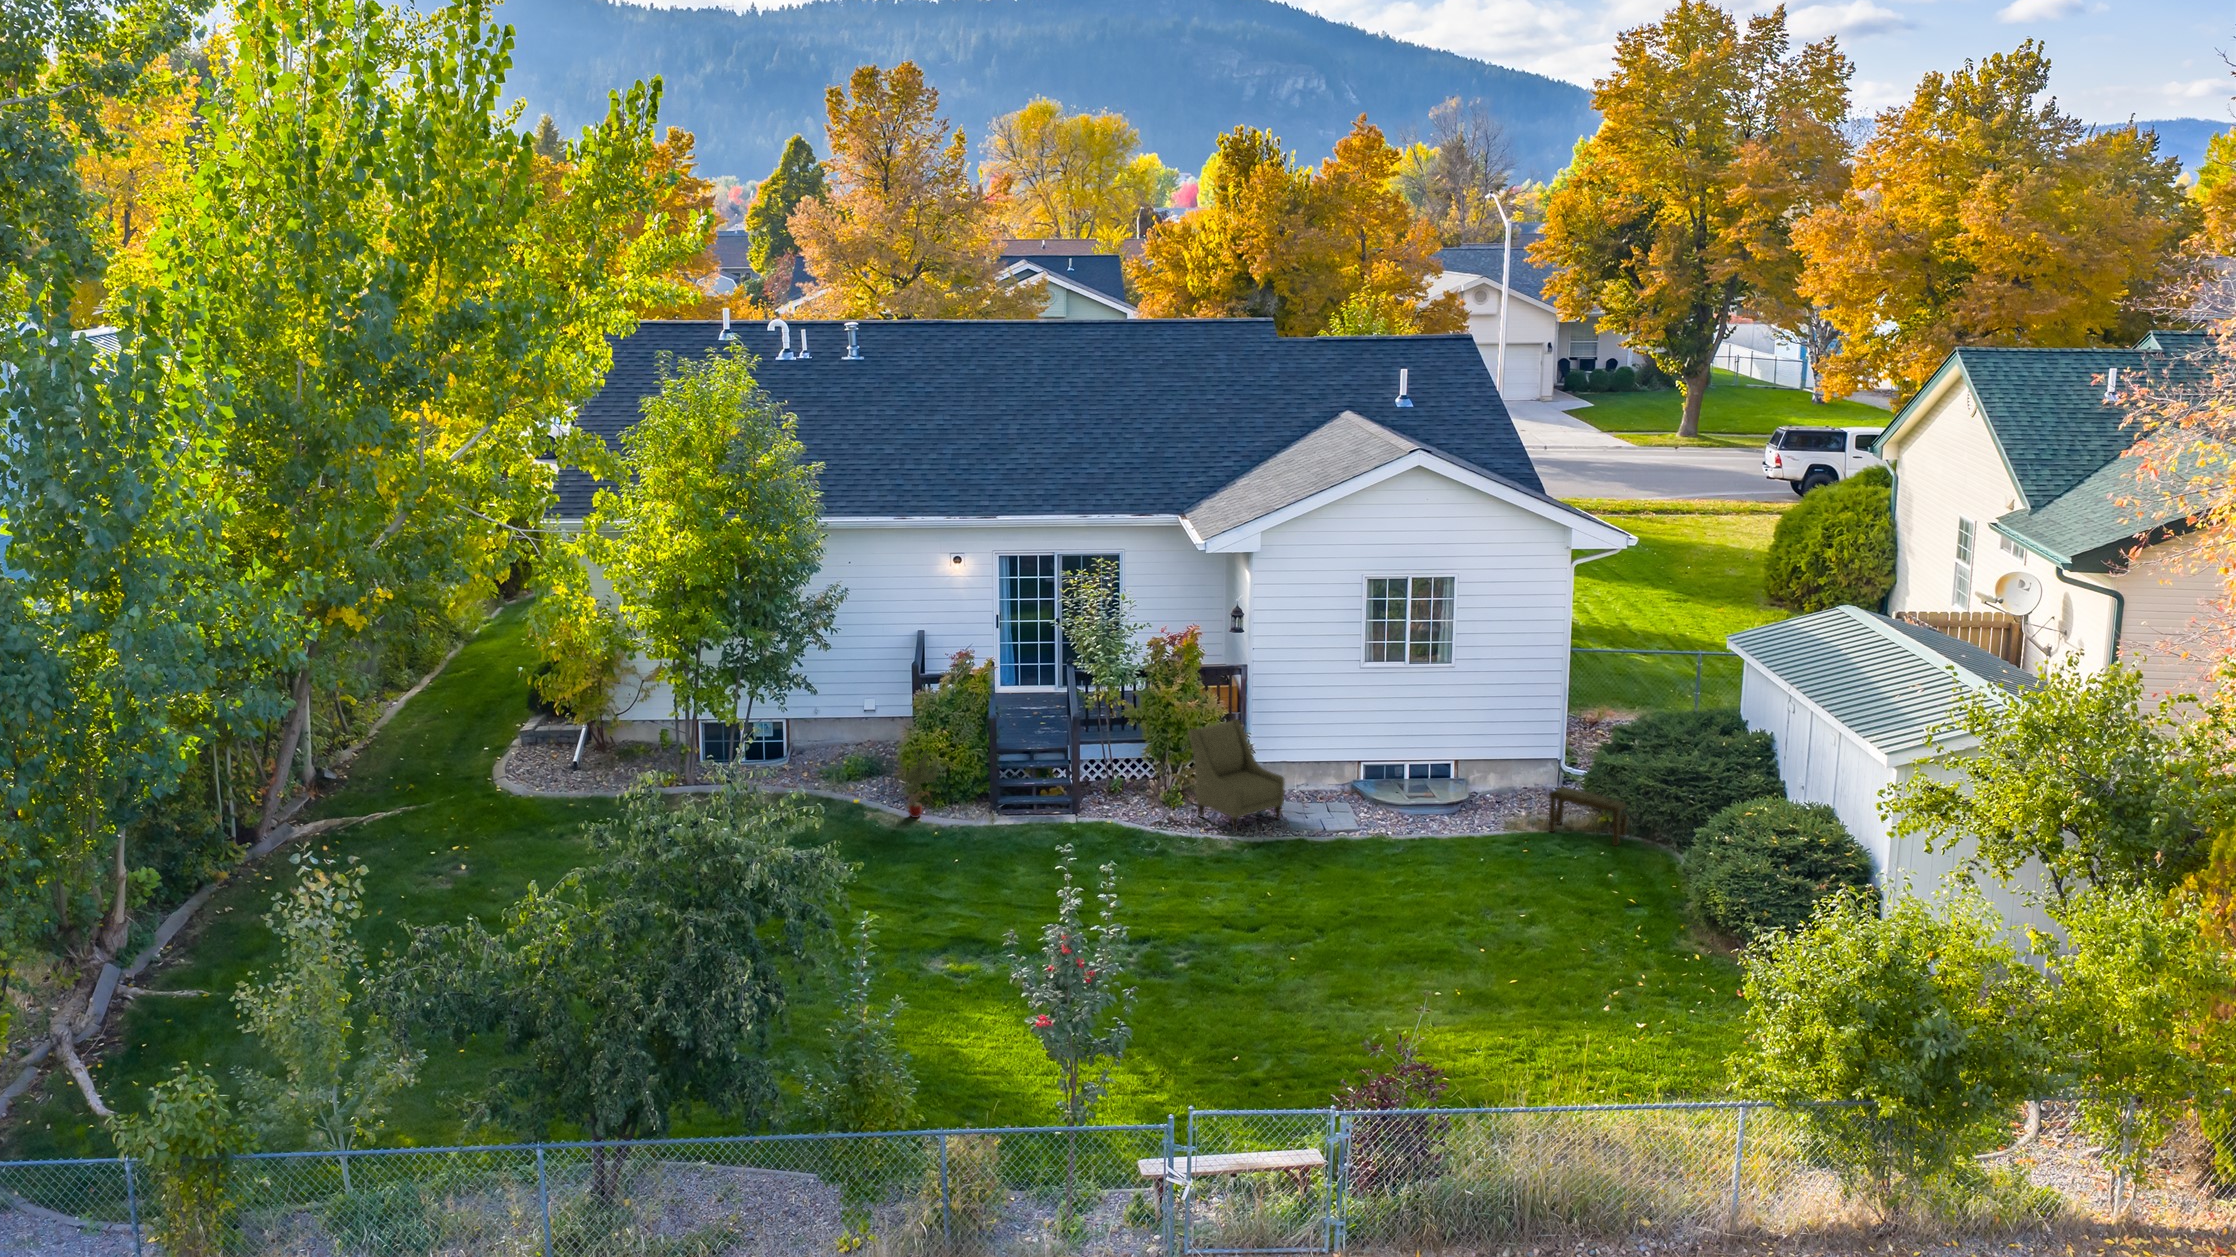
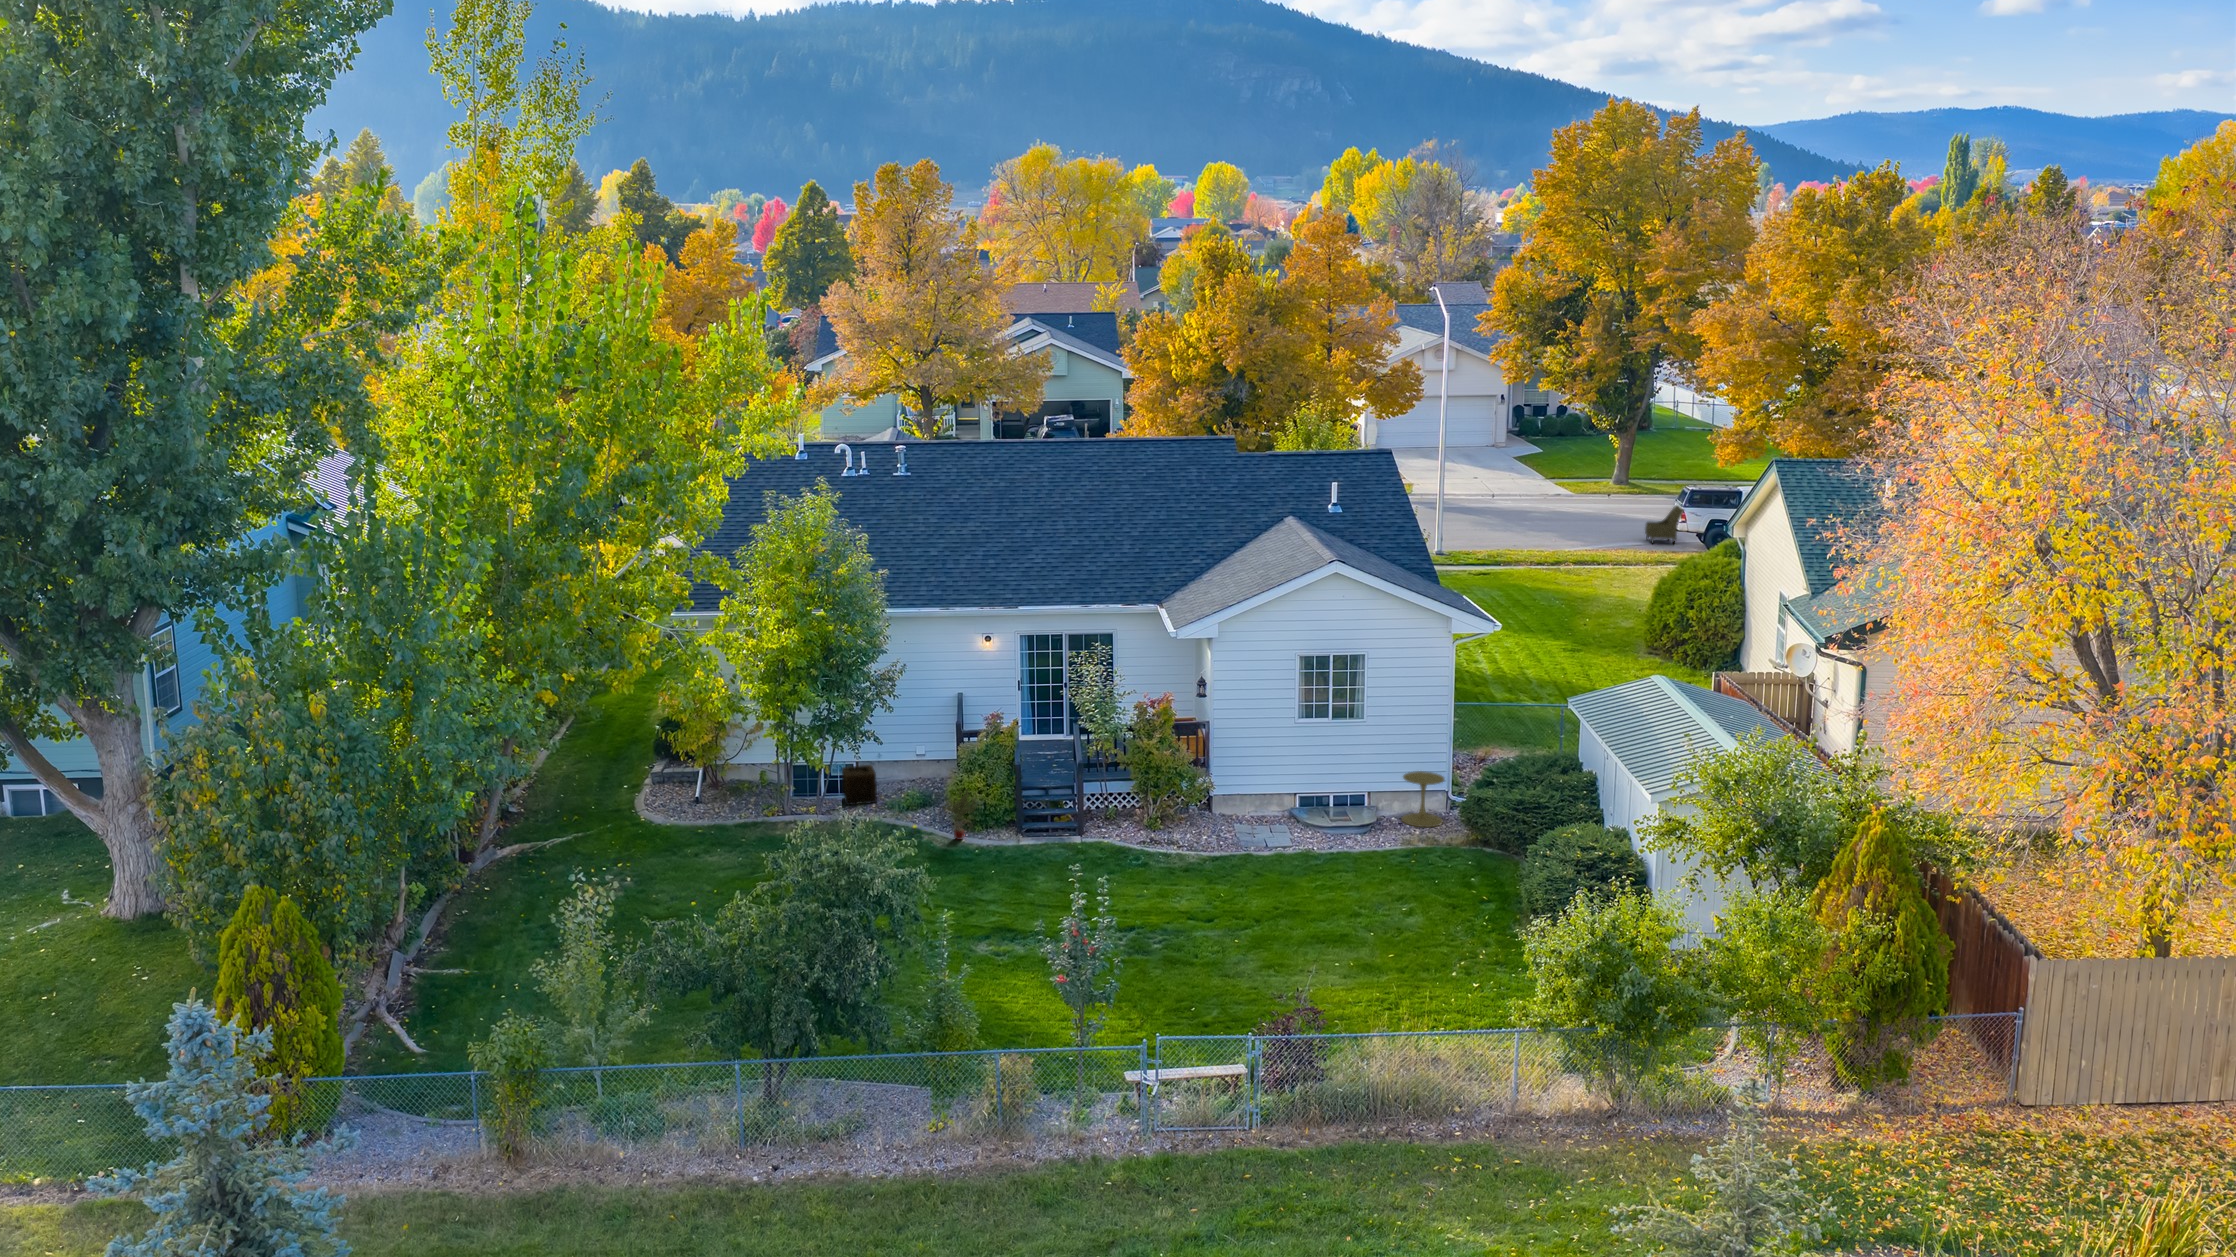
chair: present [1188,719,1285,831] -> present [1645,505,1684,543]
wooden crate: none [768,722,812,773] -> present [842,765,877,805]
pedestal table: none [1494,734,1553,807] -> present [1402,771,1445,827]
bench: present [1549,787,1628,846] -> none [1438,812,1500,858]

